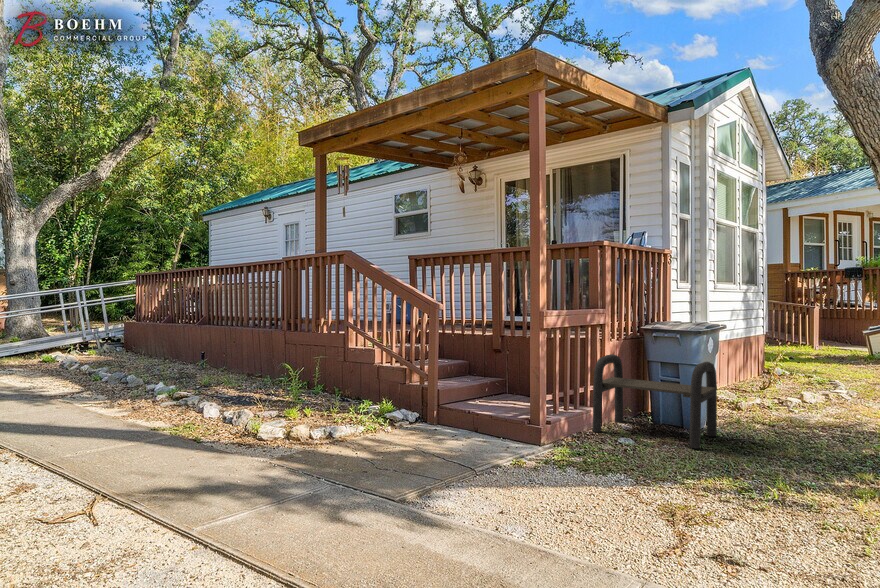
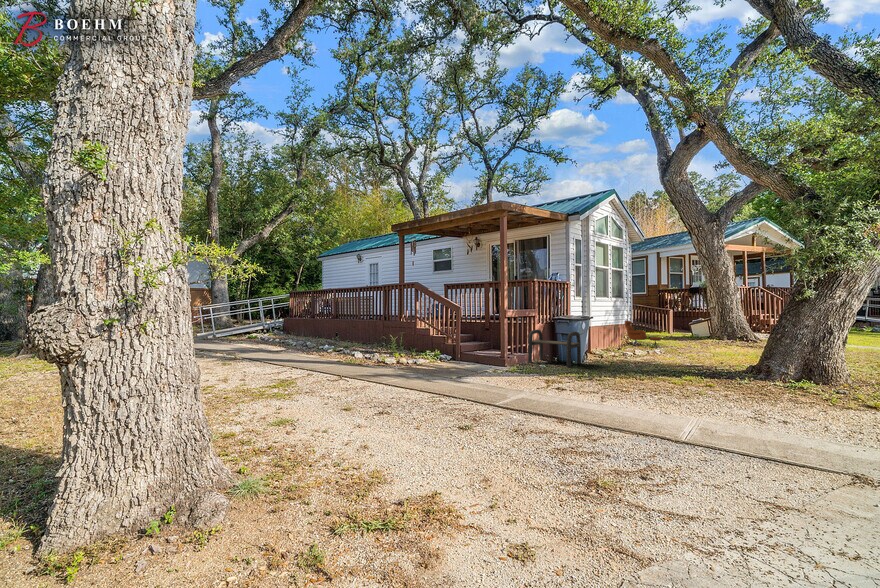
lounge chair: none [760,328,840,382] -> present [625,320,661,346]

